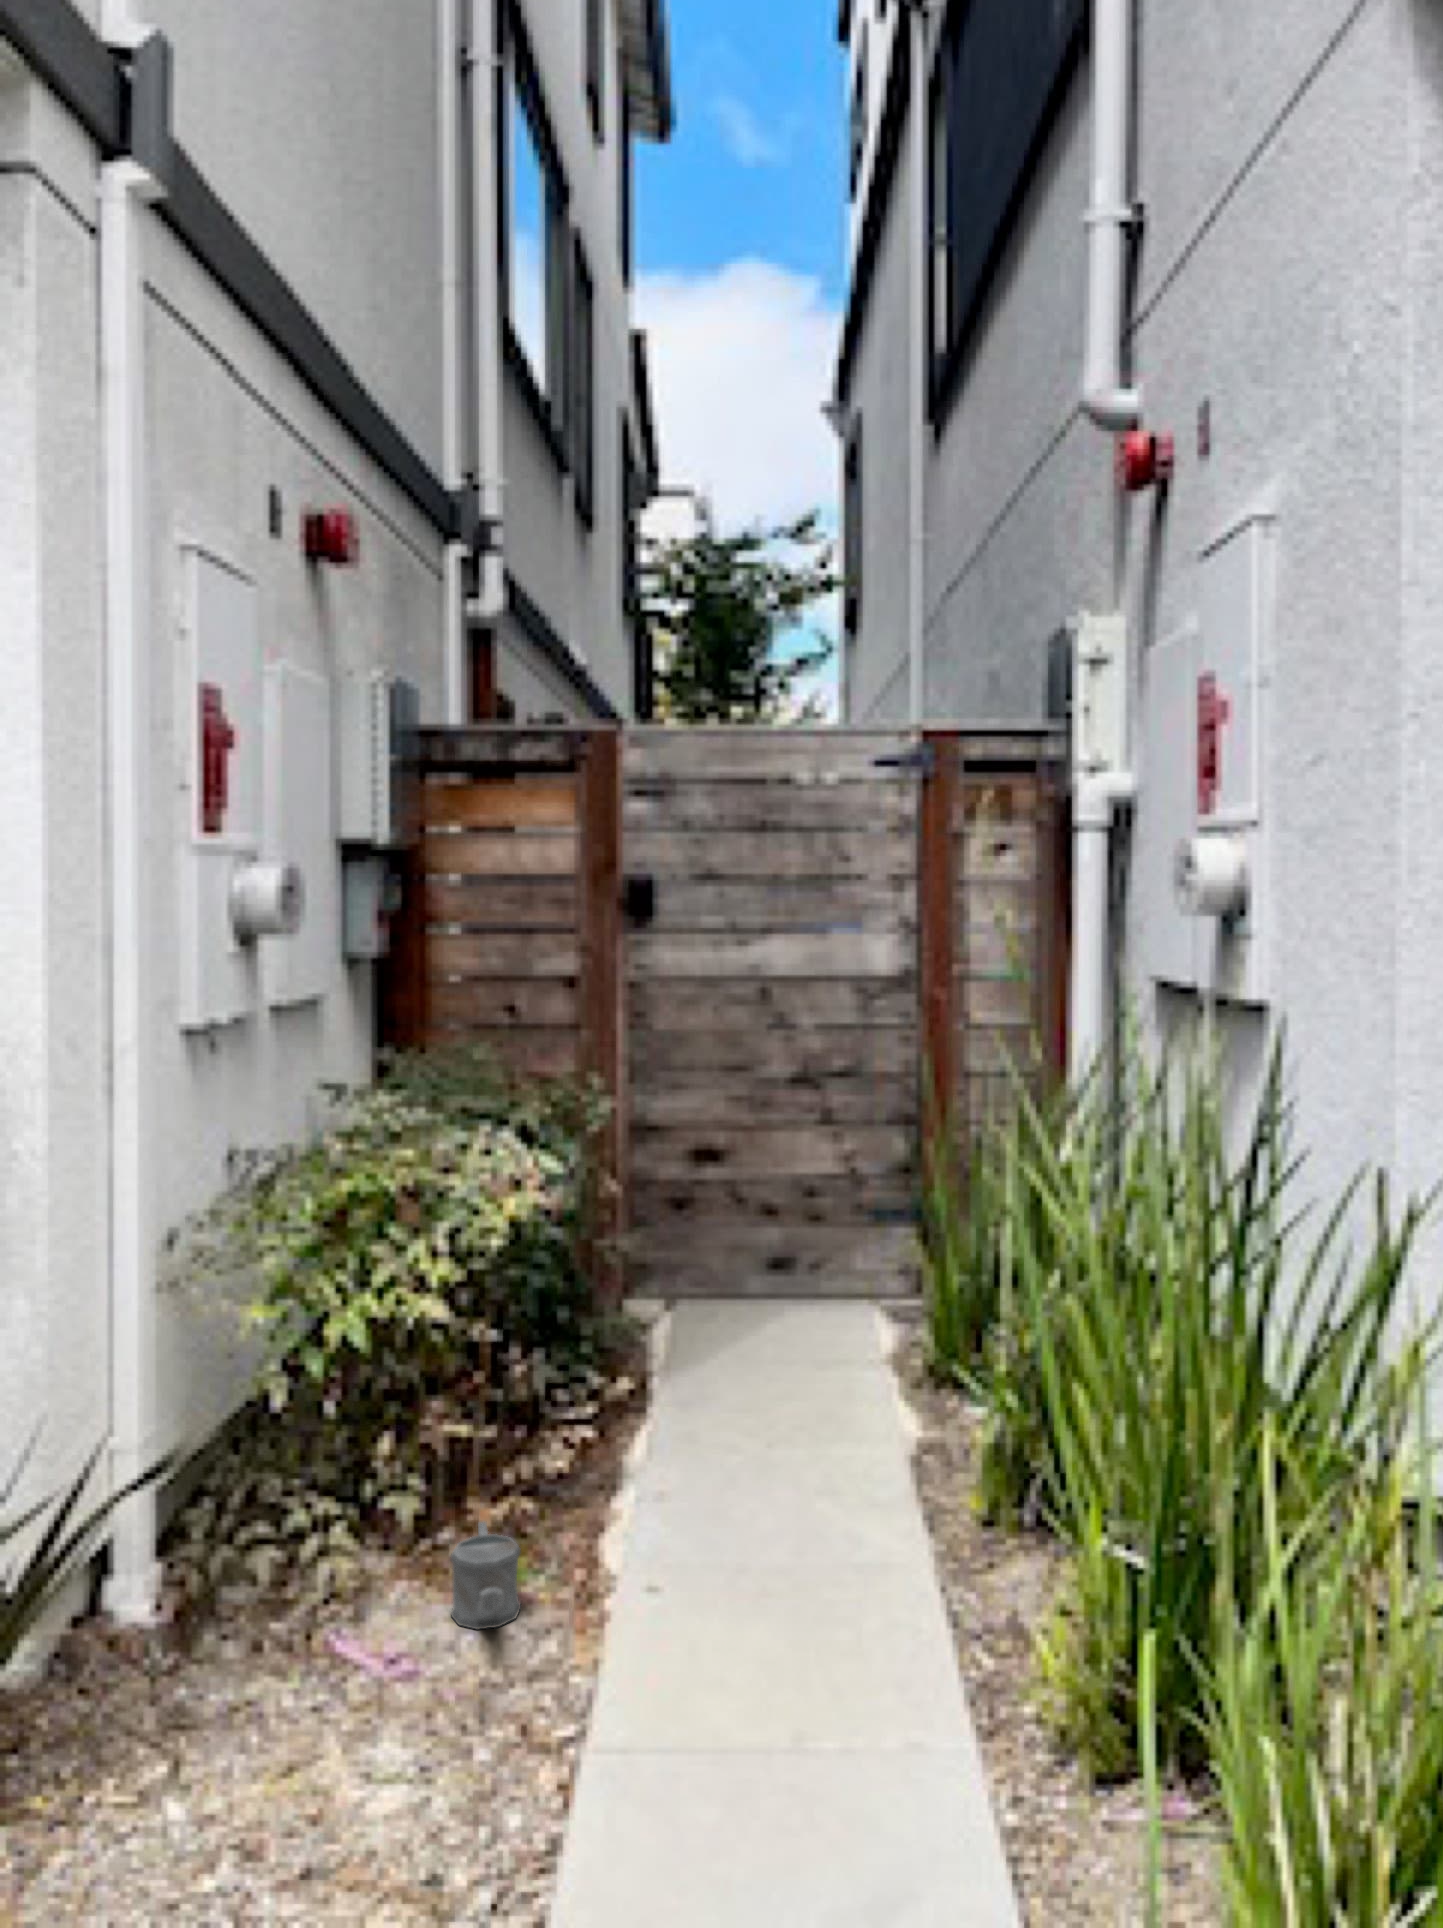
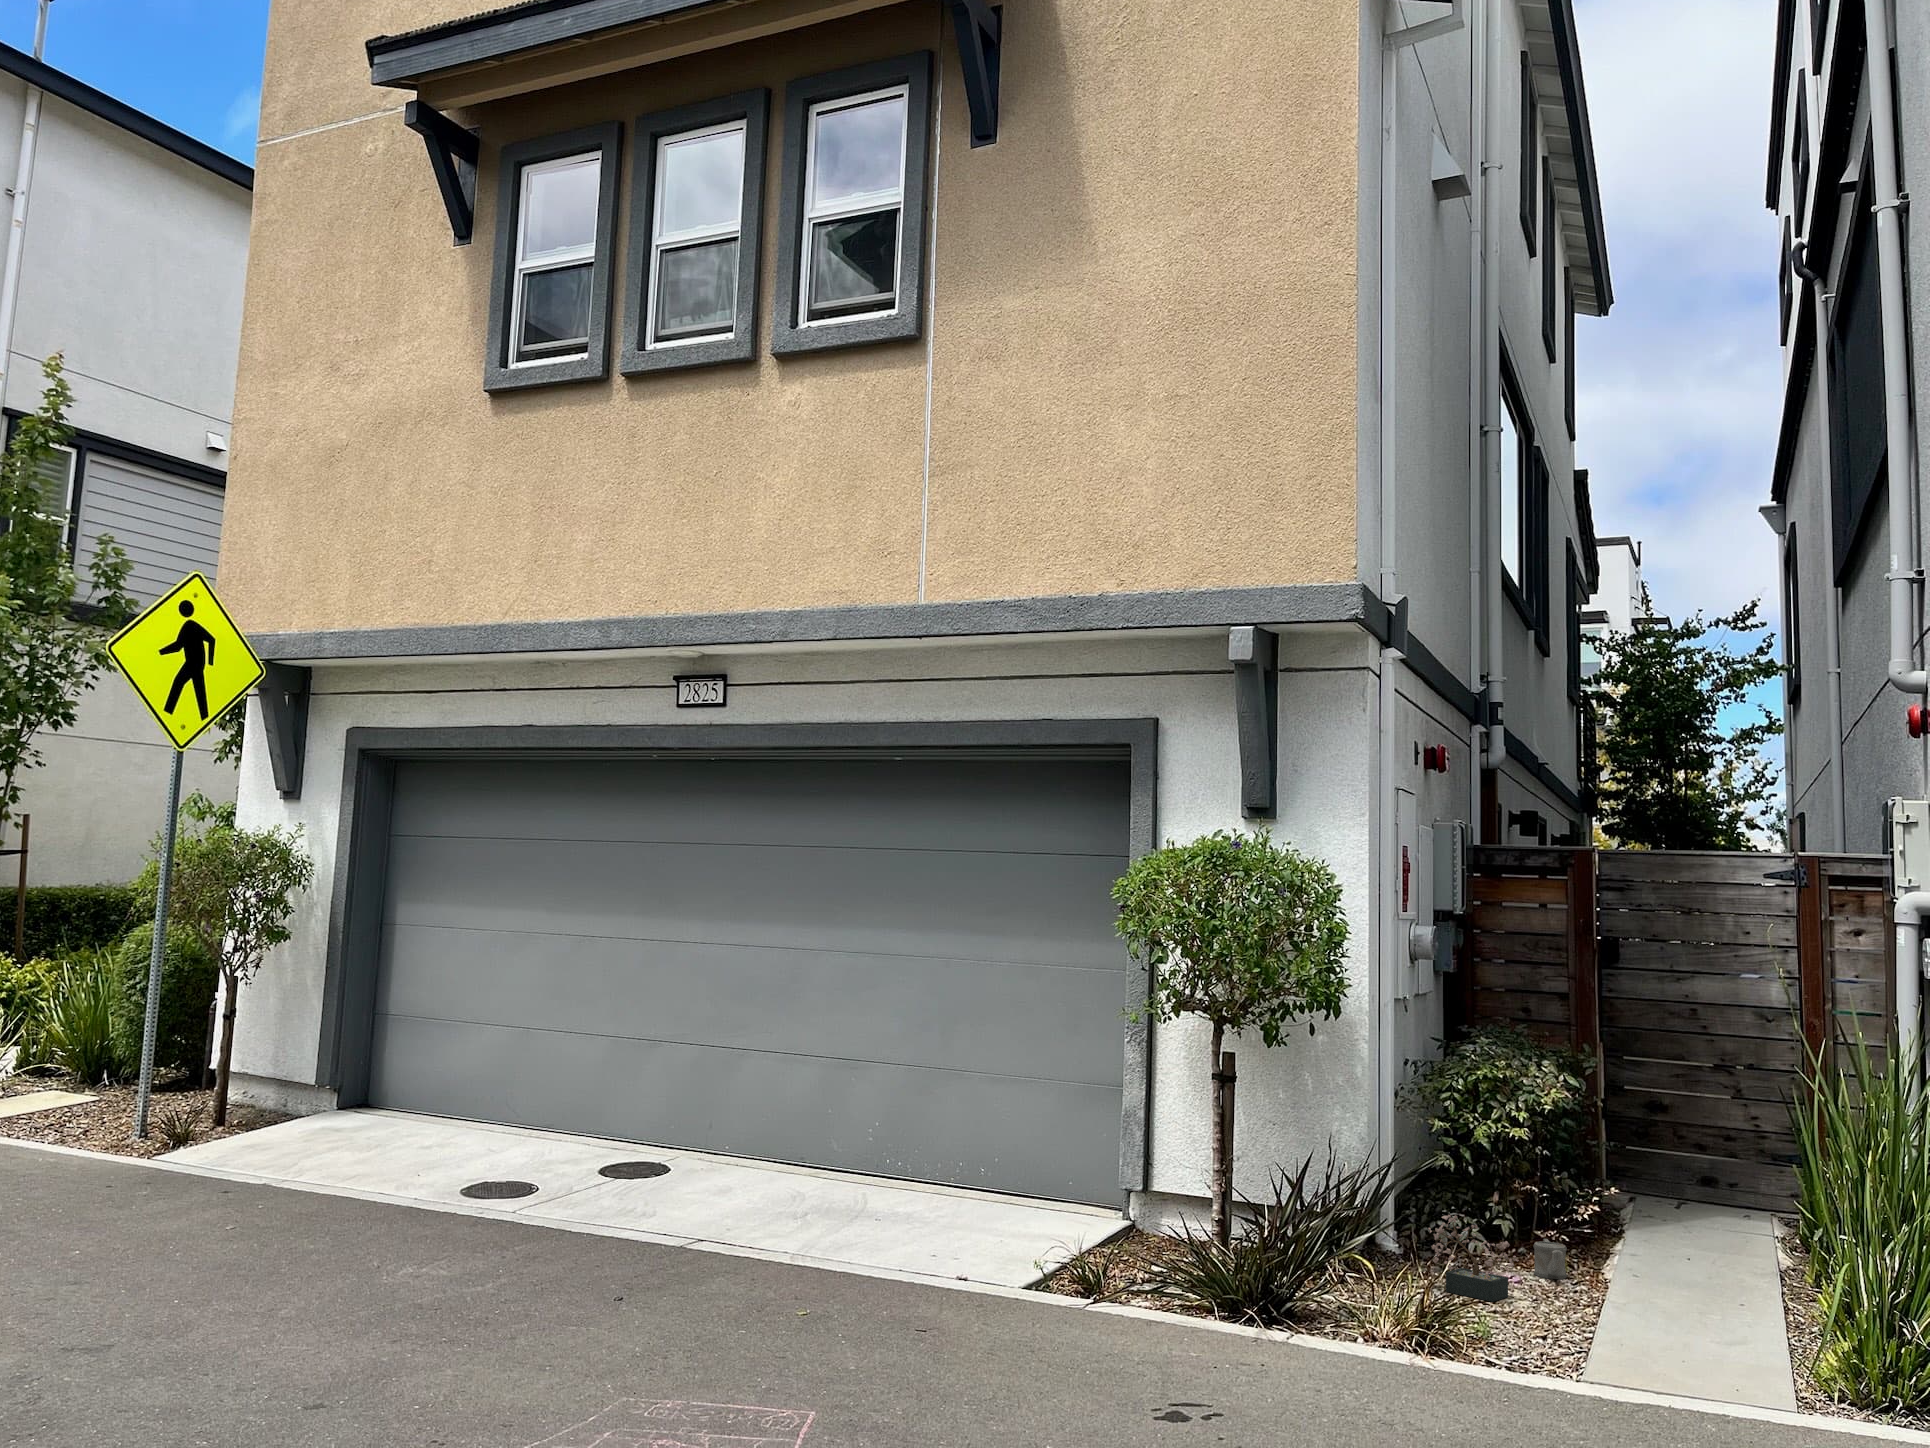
decorative plant: none [155,1571,385,1815] -> present [1428,1215,1519,1302]

